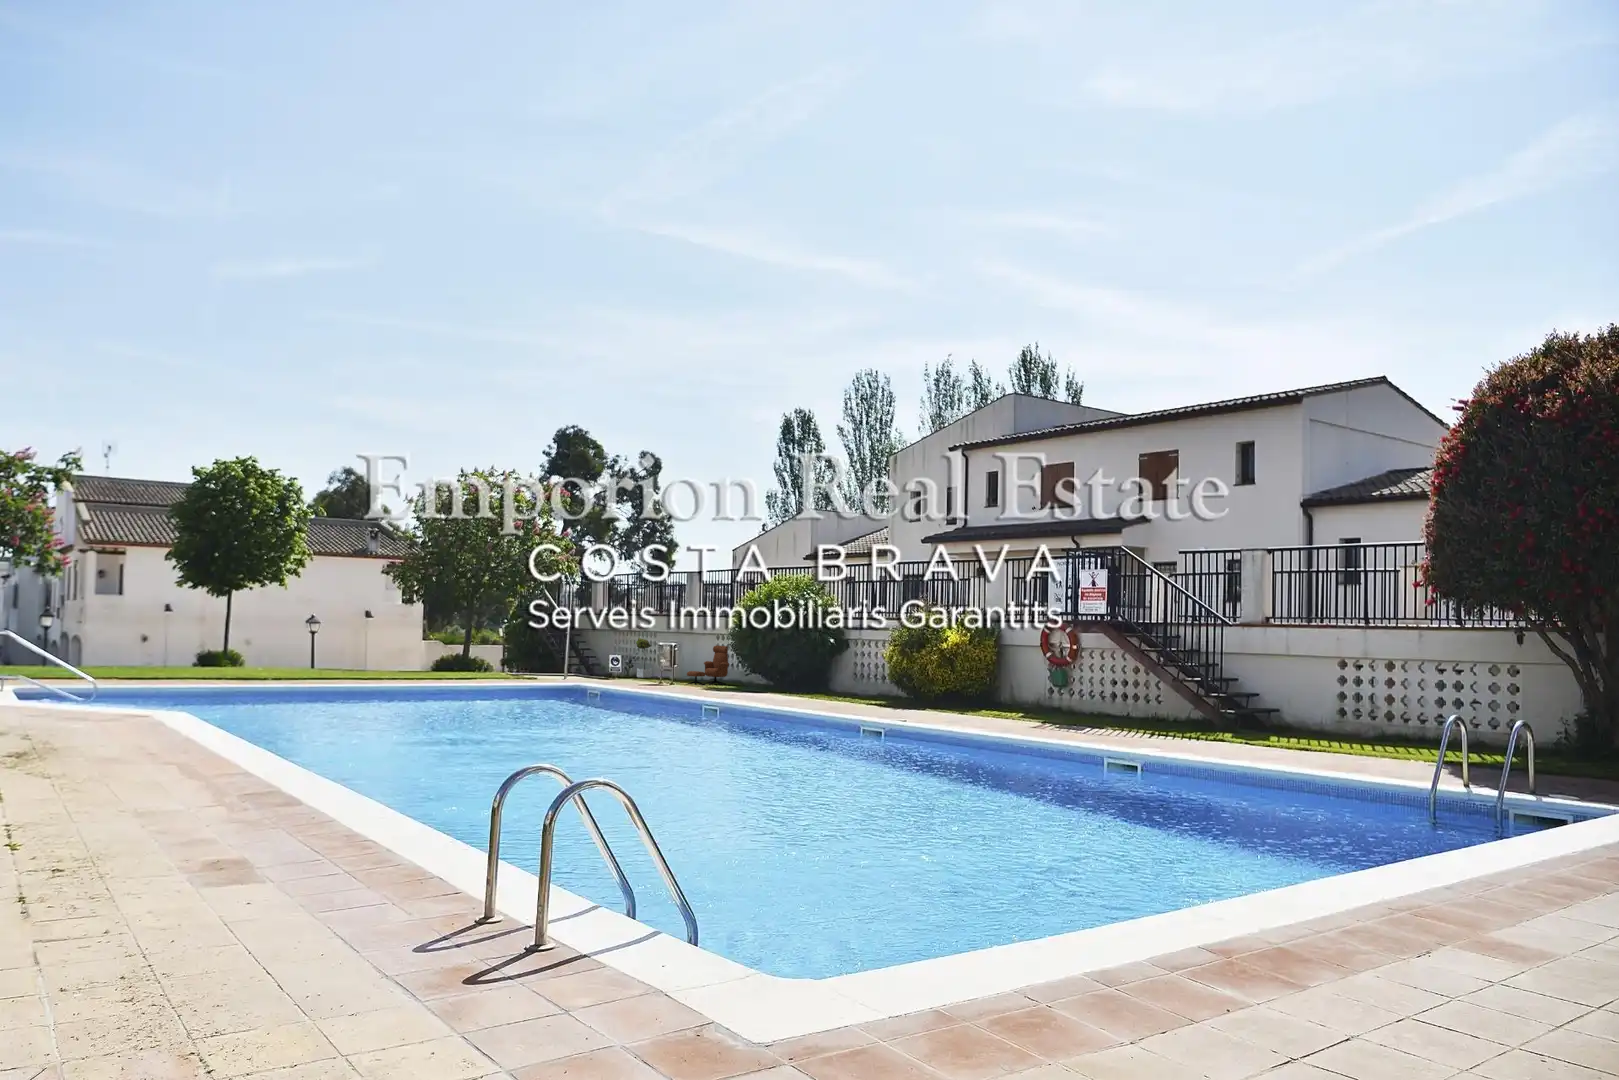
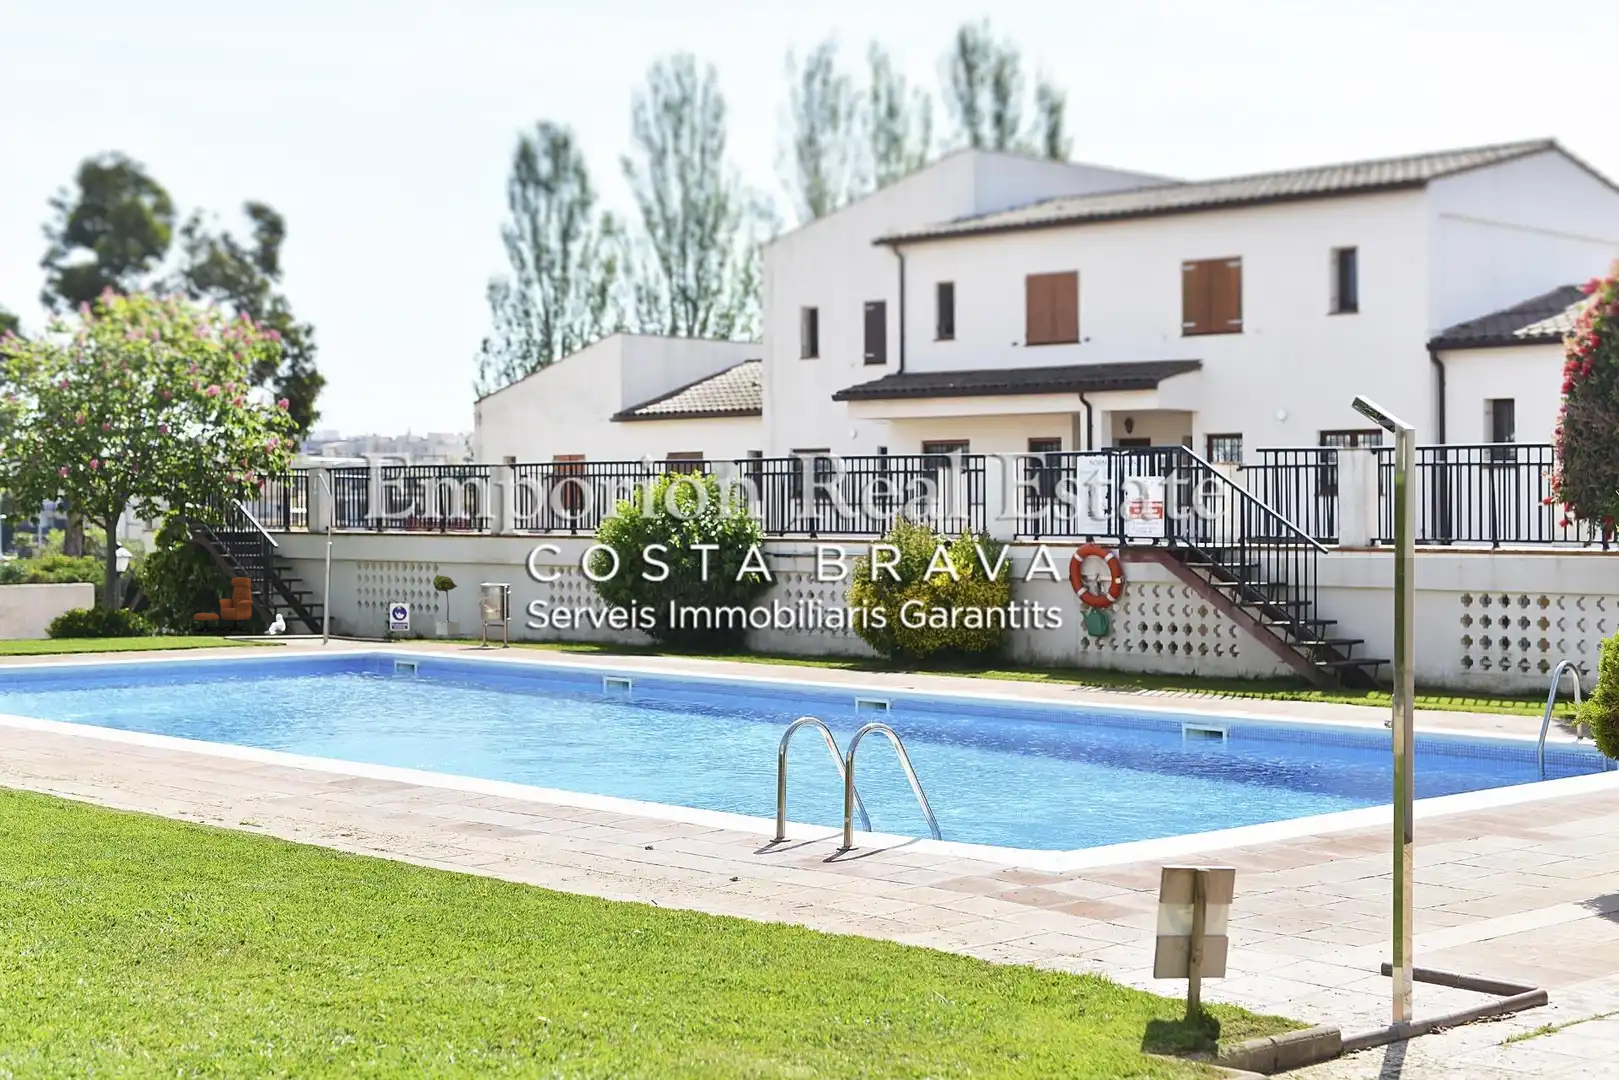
lounge chair: present [687,646,729,685] -> present [192,577,253,632]

